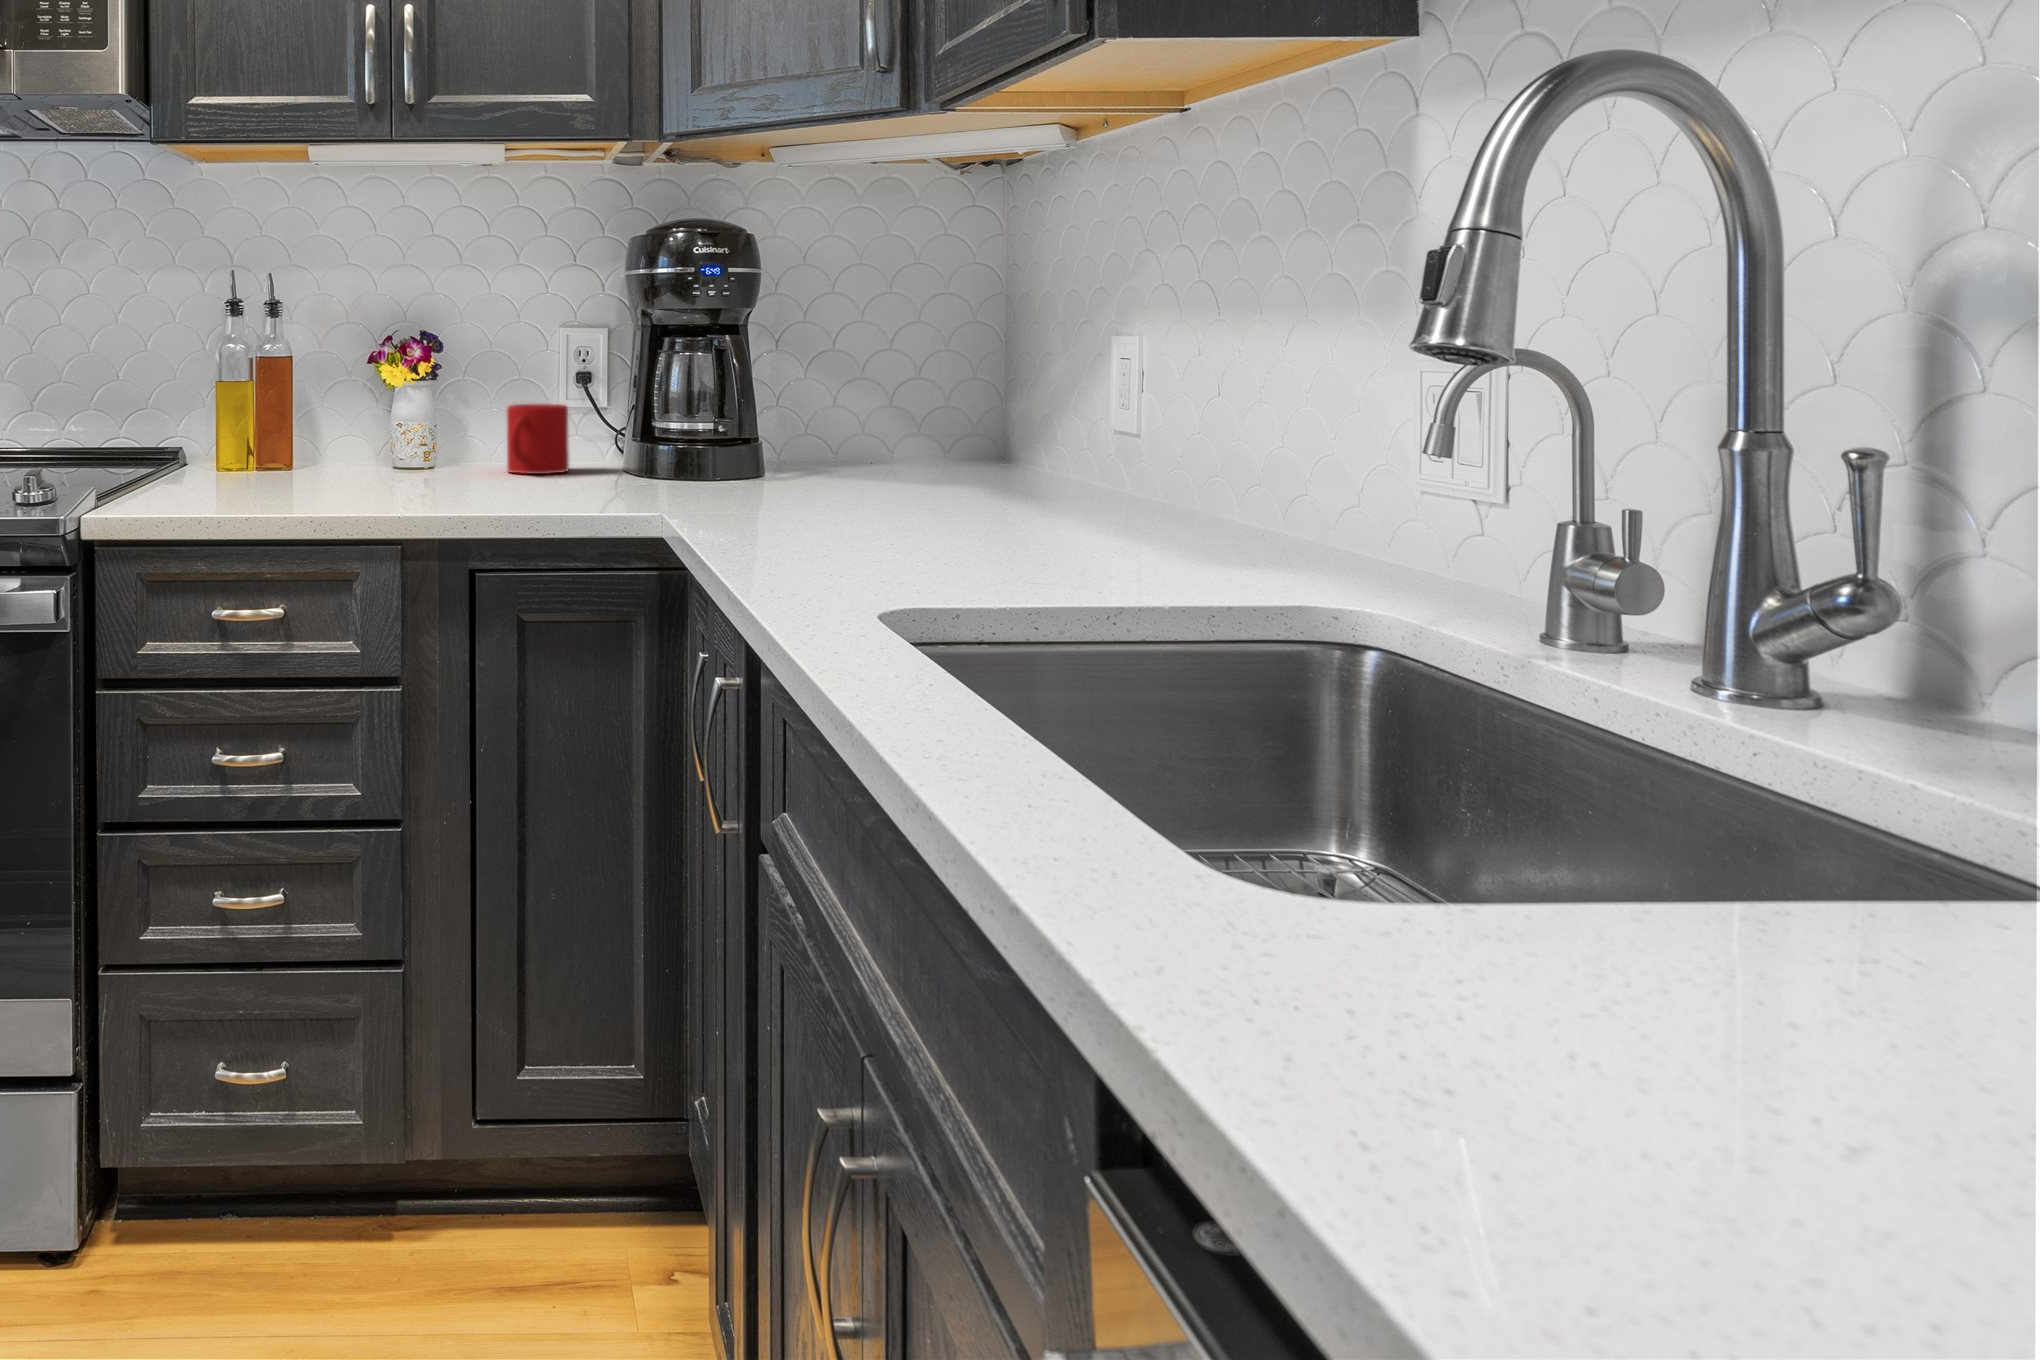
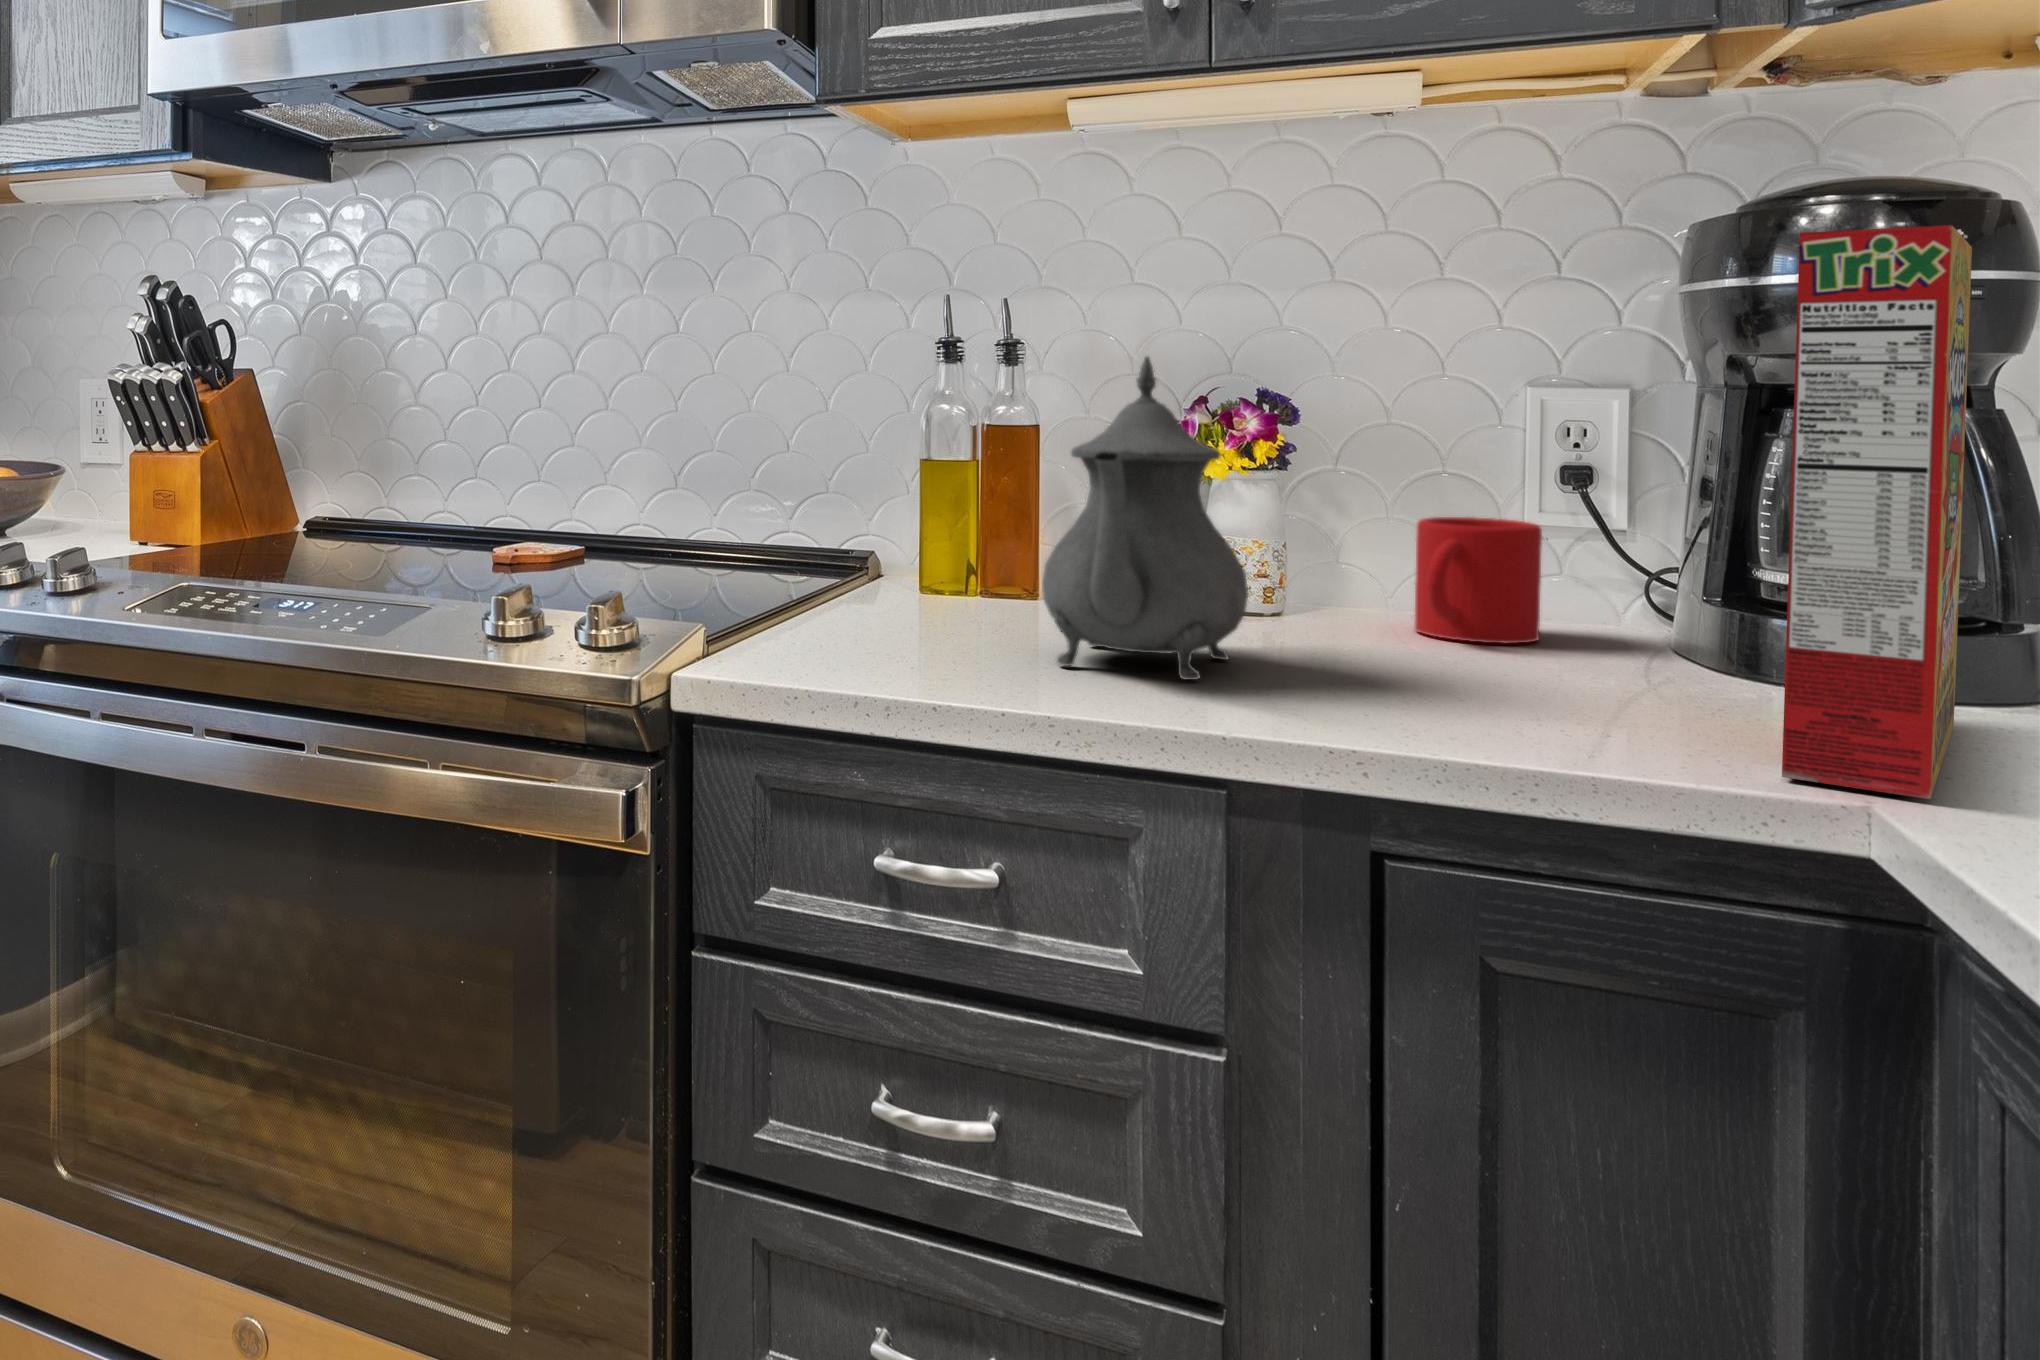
cereal box: none [639,248,726,508] -> present [1782,225,1972,799]
teapot: none [300,308,415,497] -> present [1042,357,1248,680]

